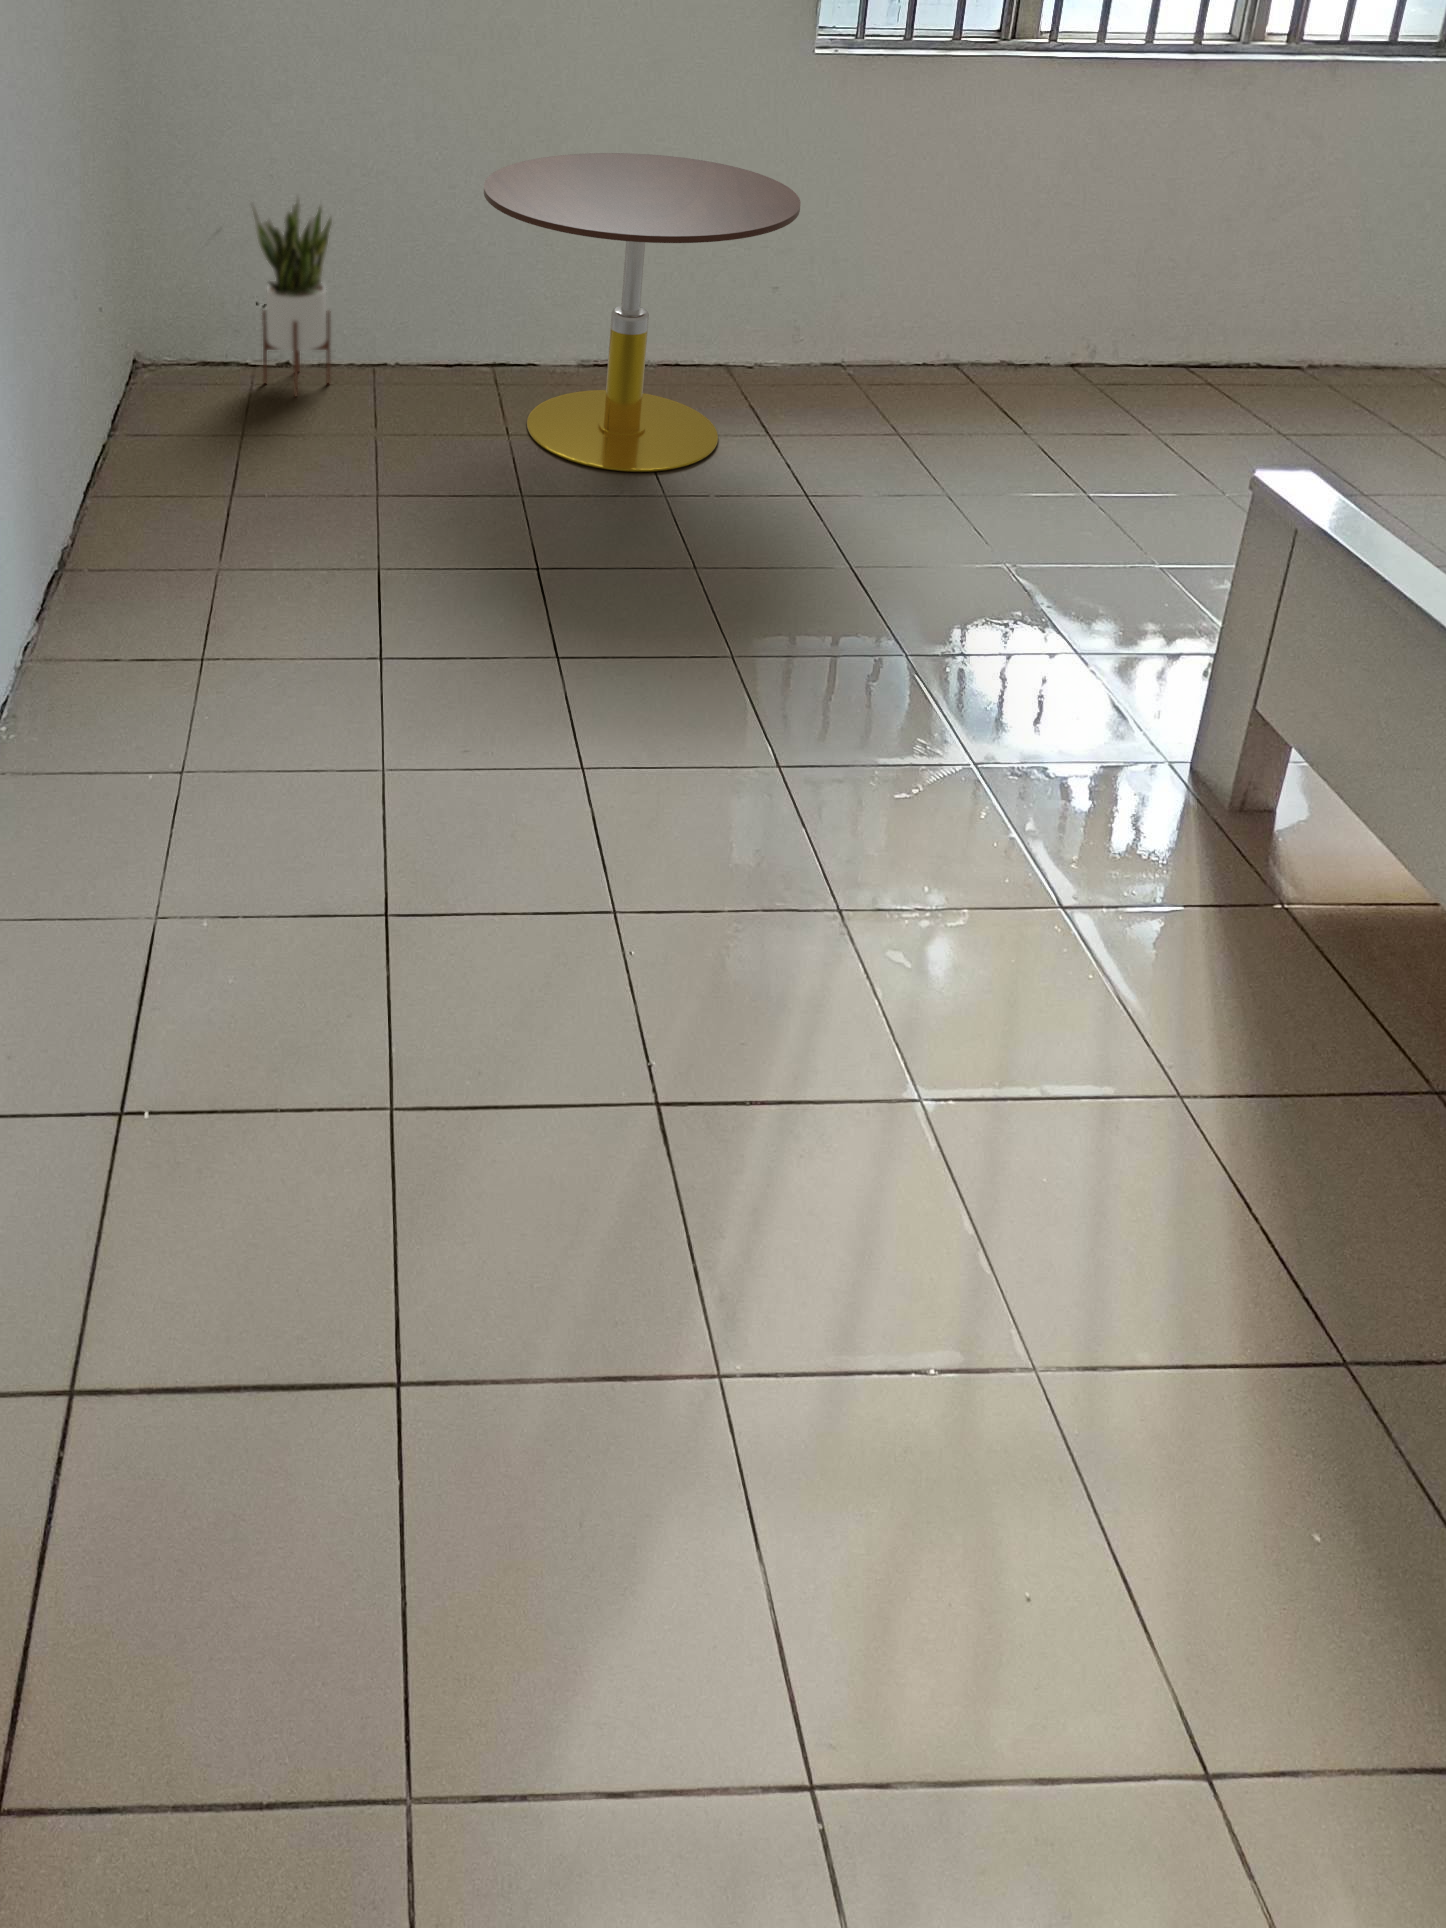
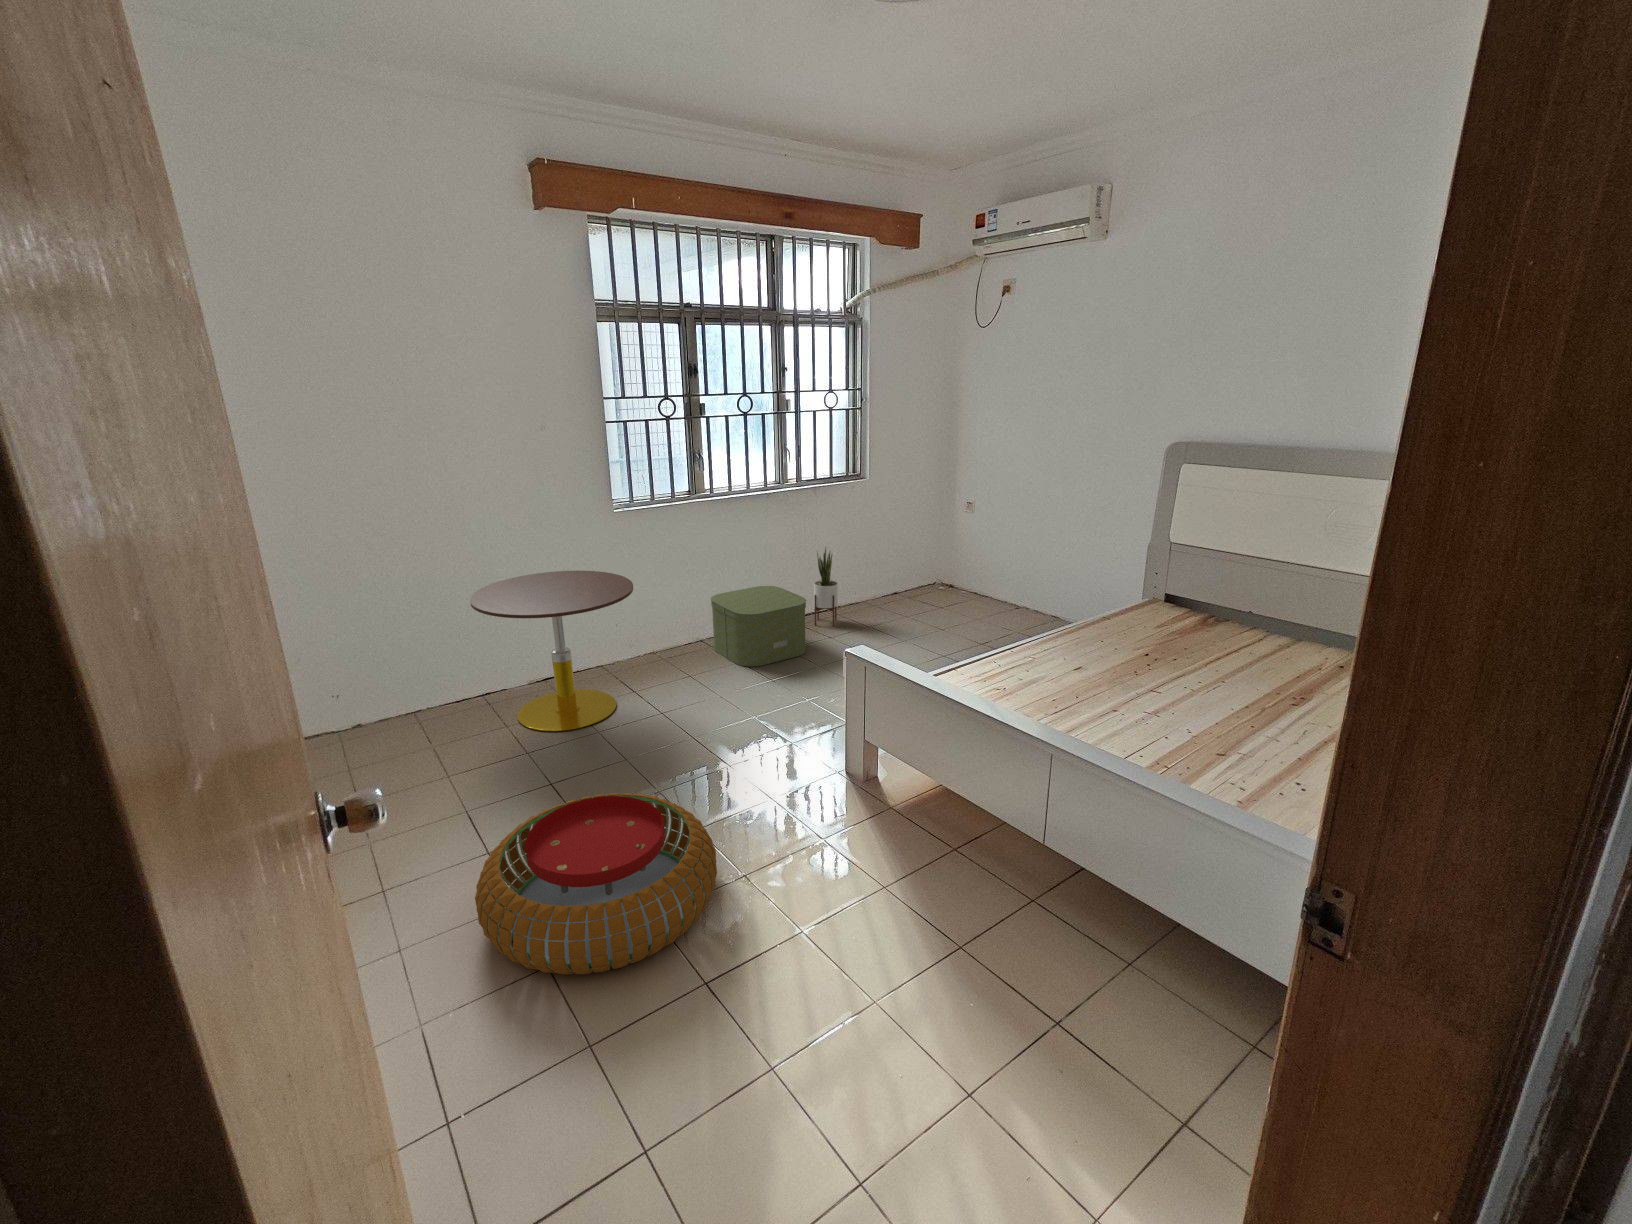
potted plant: present [251,196,332,396] -> present [814,547,837,626]
storage box: none [973,268,1231,453] -> present [711,586,806,667]
pouf: none [271,608,767,1000] -> present [475,793,717,975]

